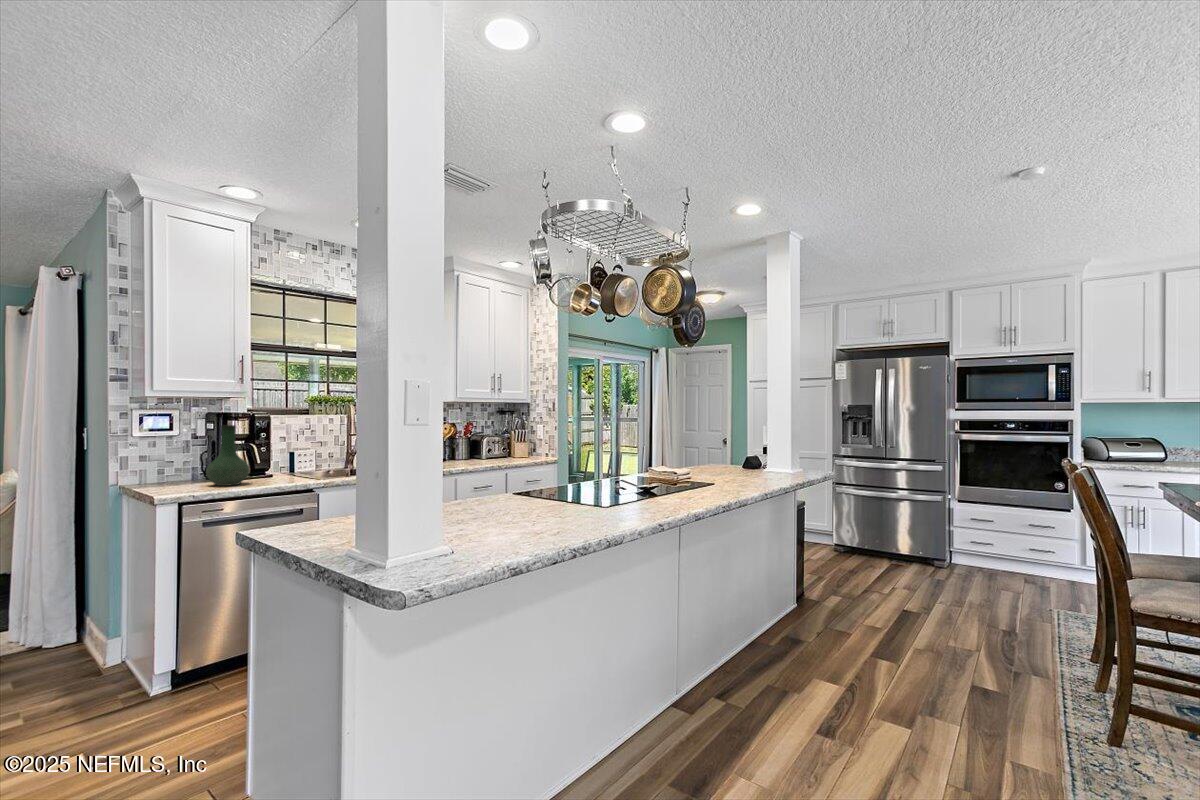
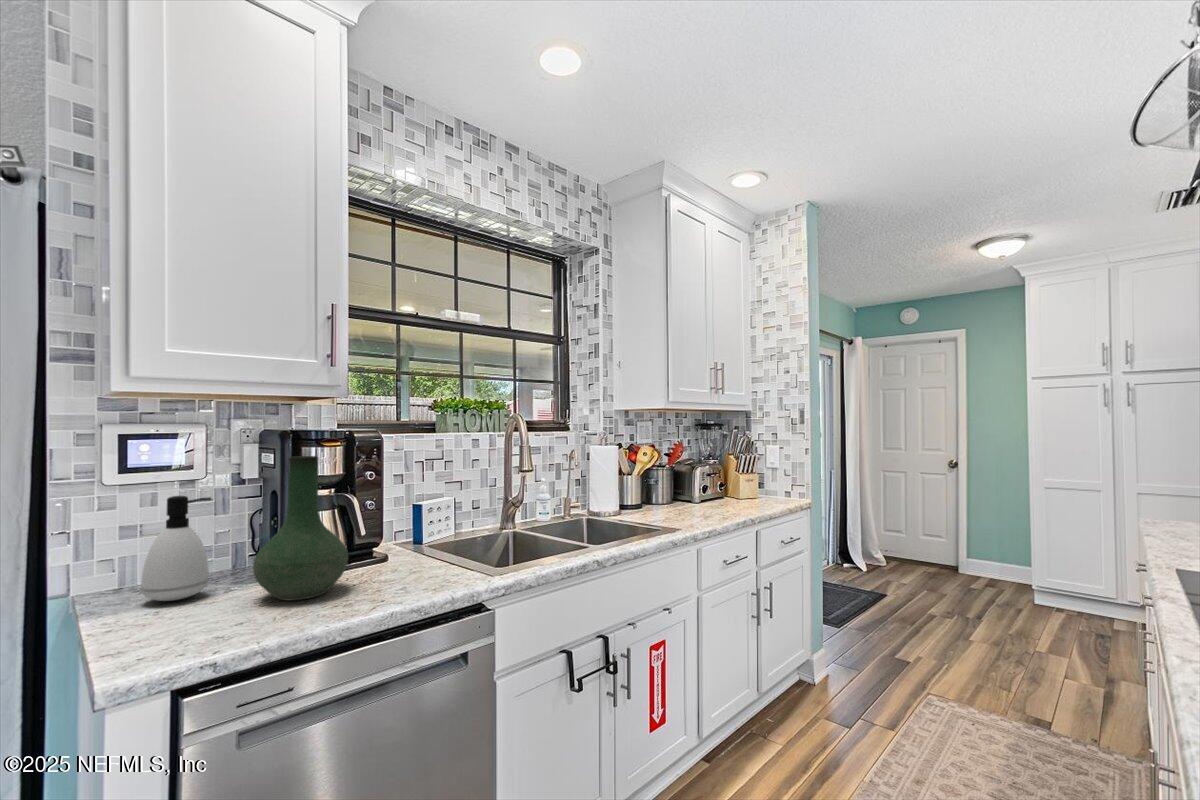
soap dispenser: none [155,442,185,486] -> present [141,496,211,601]

